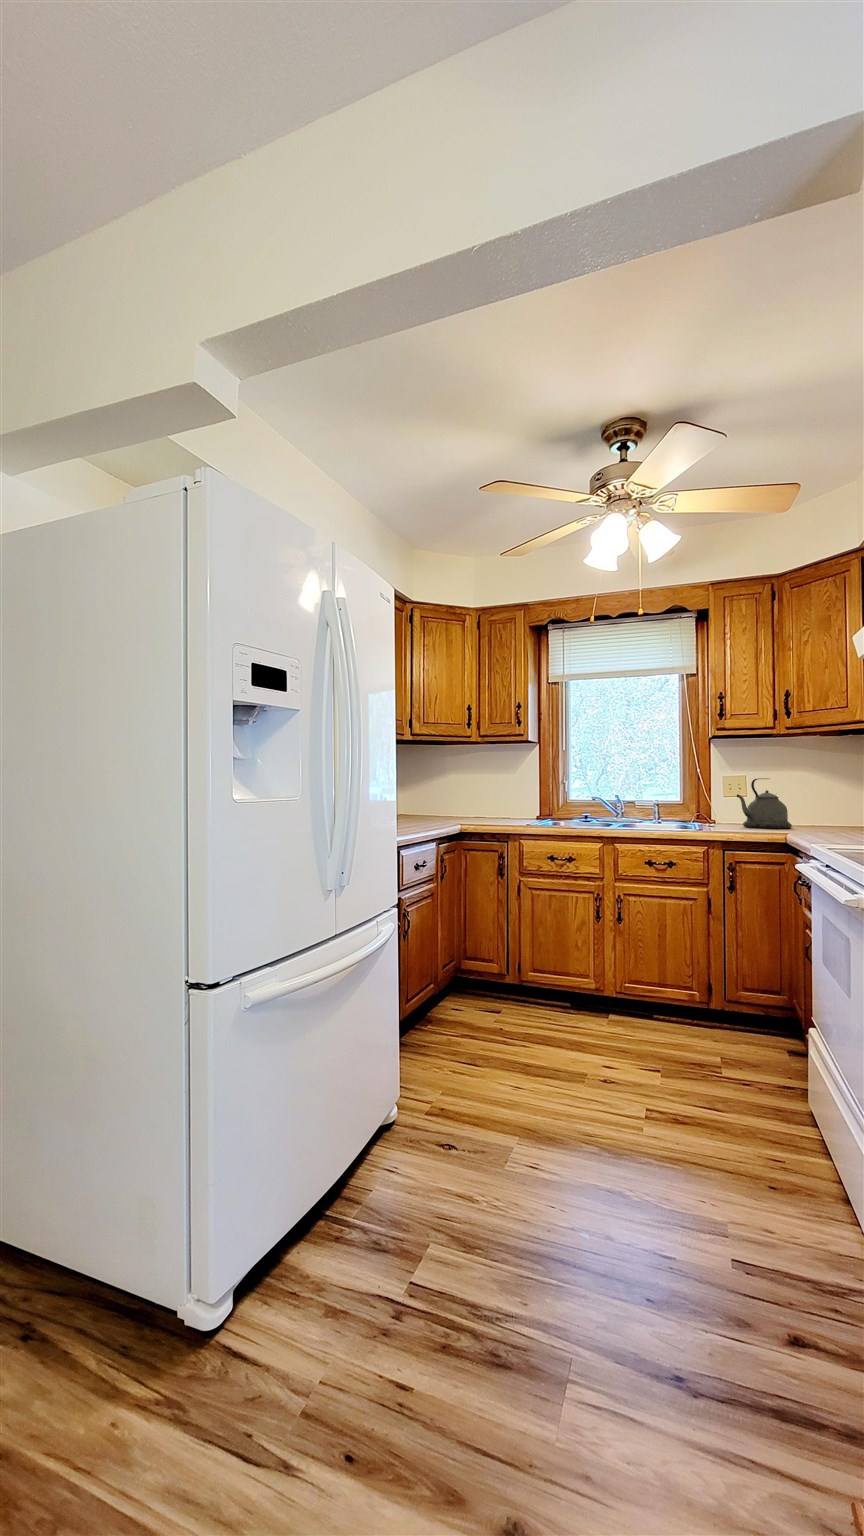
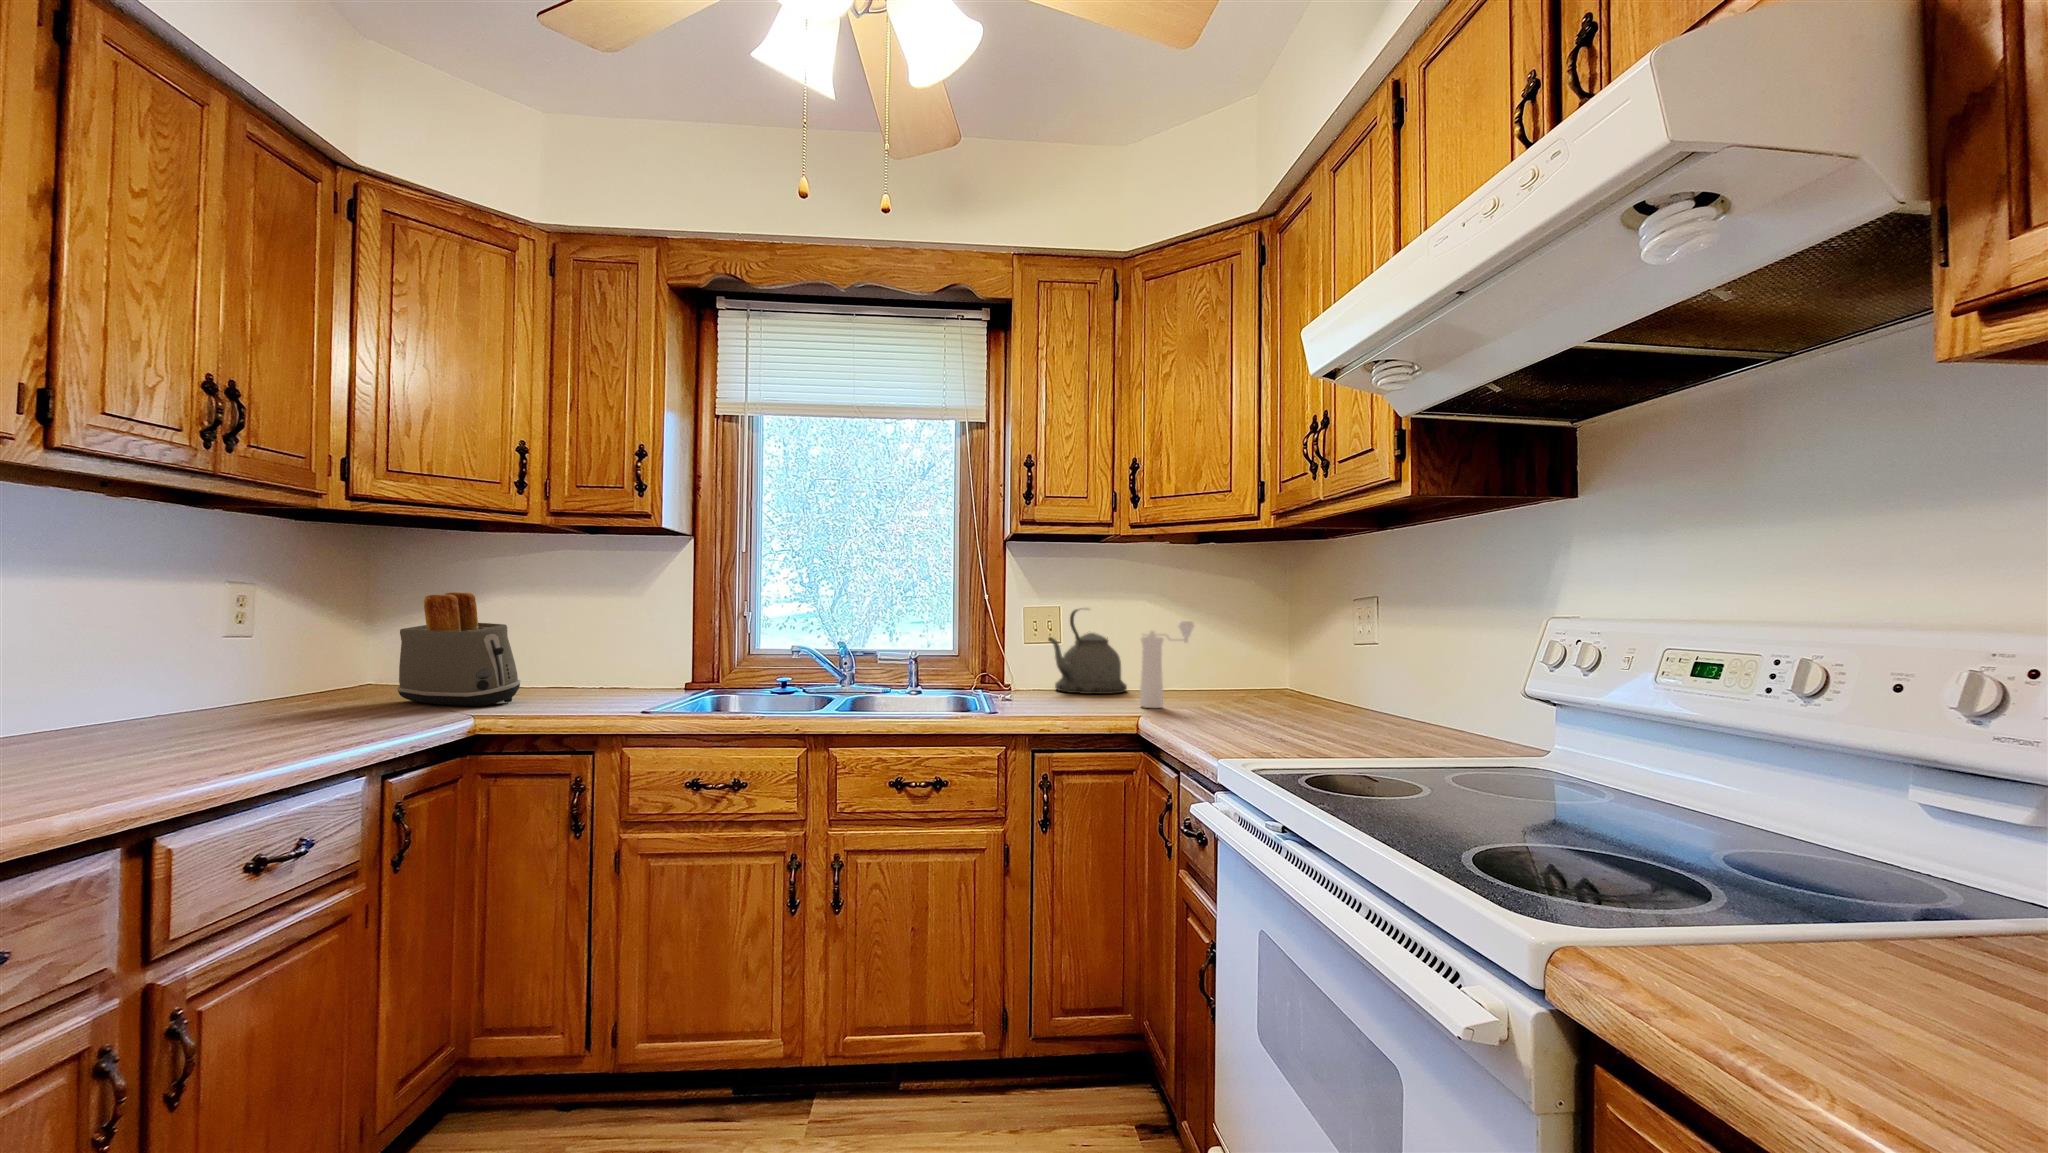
toaster: none [425,773,471,822] -> present [397,592,520,706]
pepper mill: none [792,783,830,832] -> present [1140,621,1194,708]

